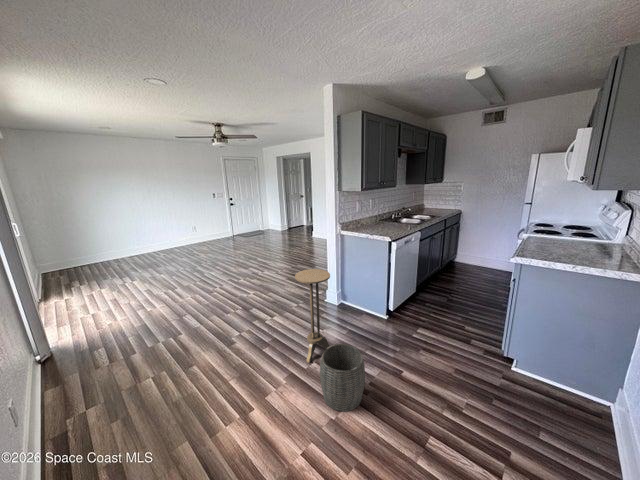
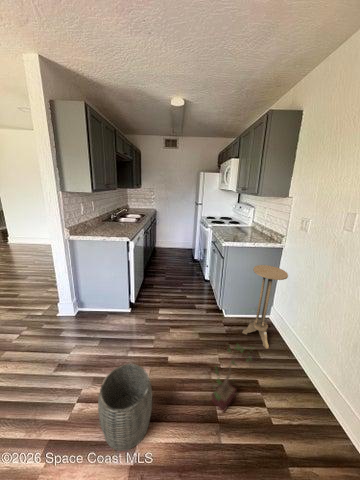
side table: present [295,269,331,363] -> present [242,265,288,349]
potted plant: none [423,369,504,446] -> present [212,345,253,412]

